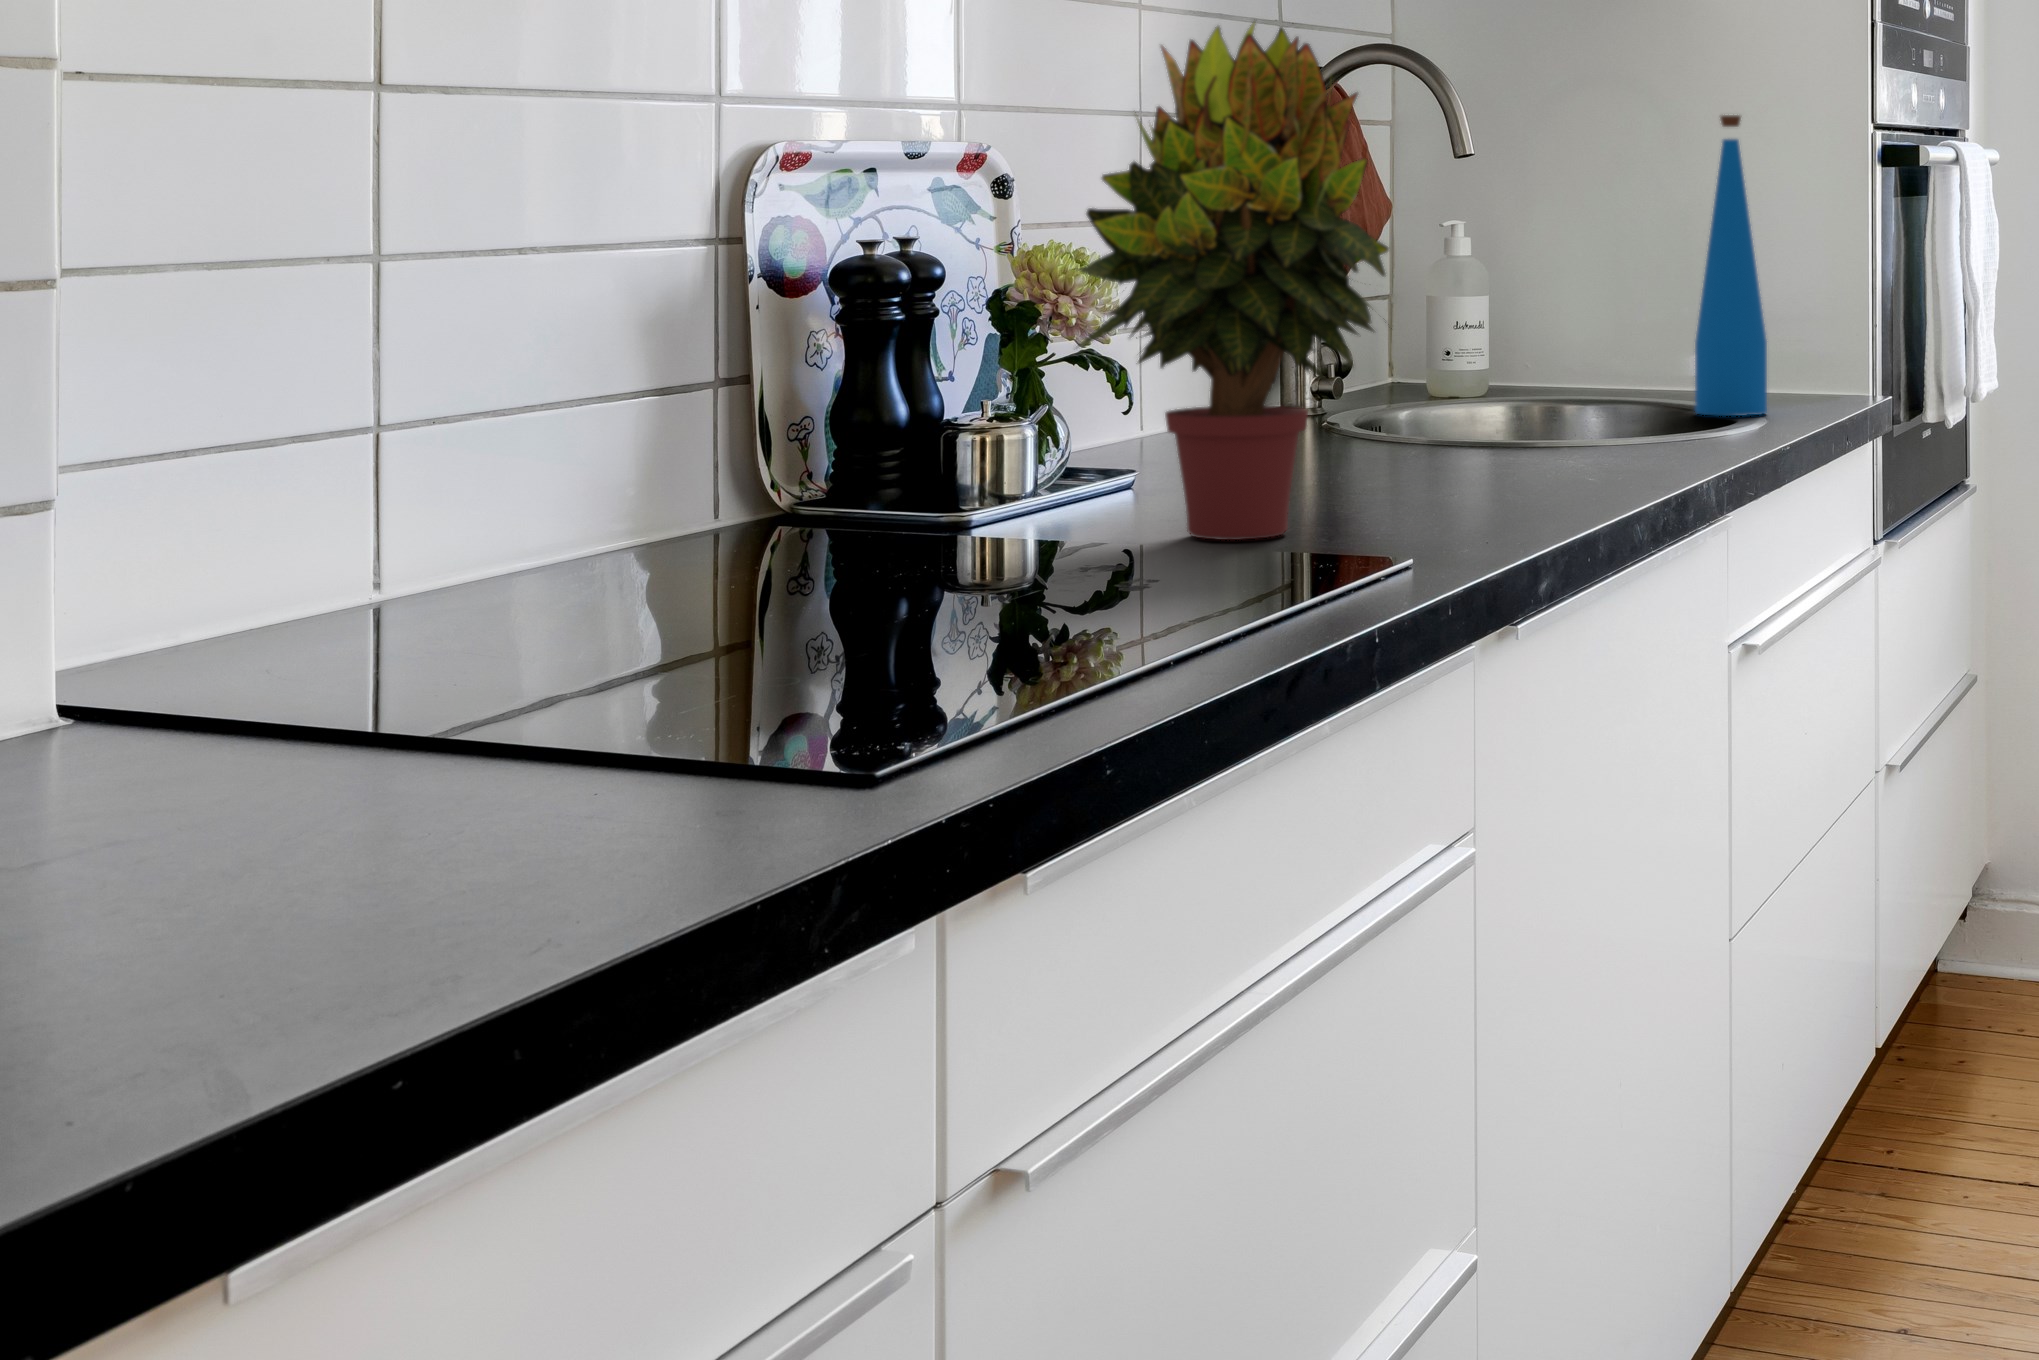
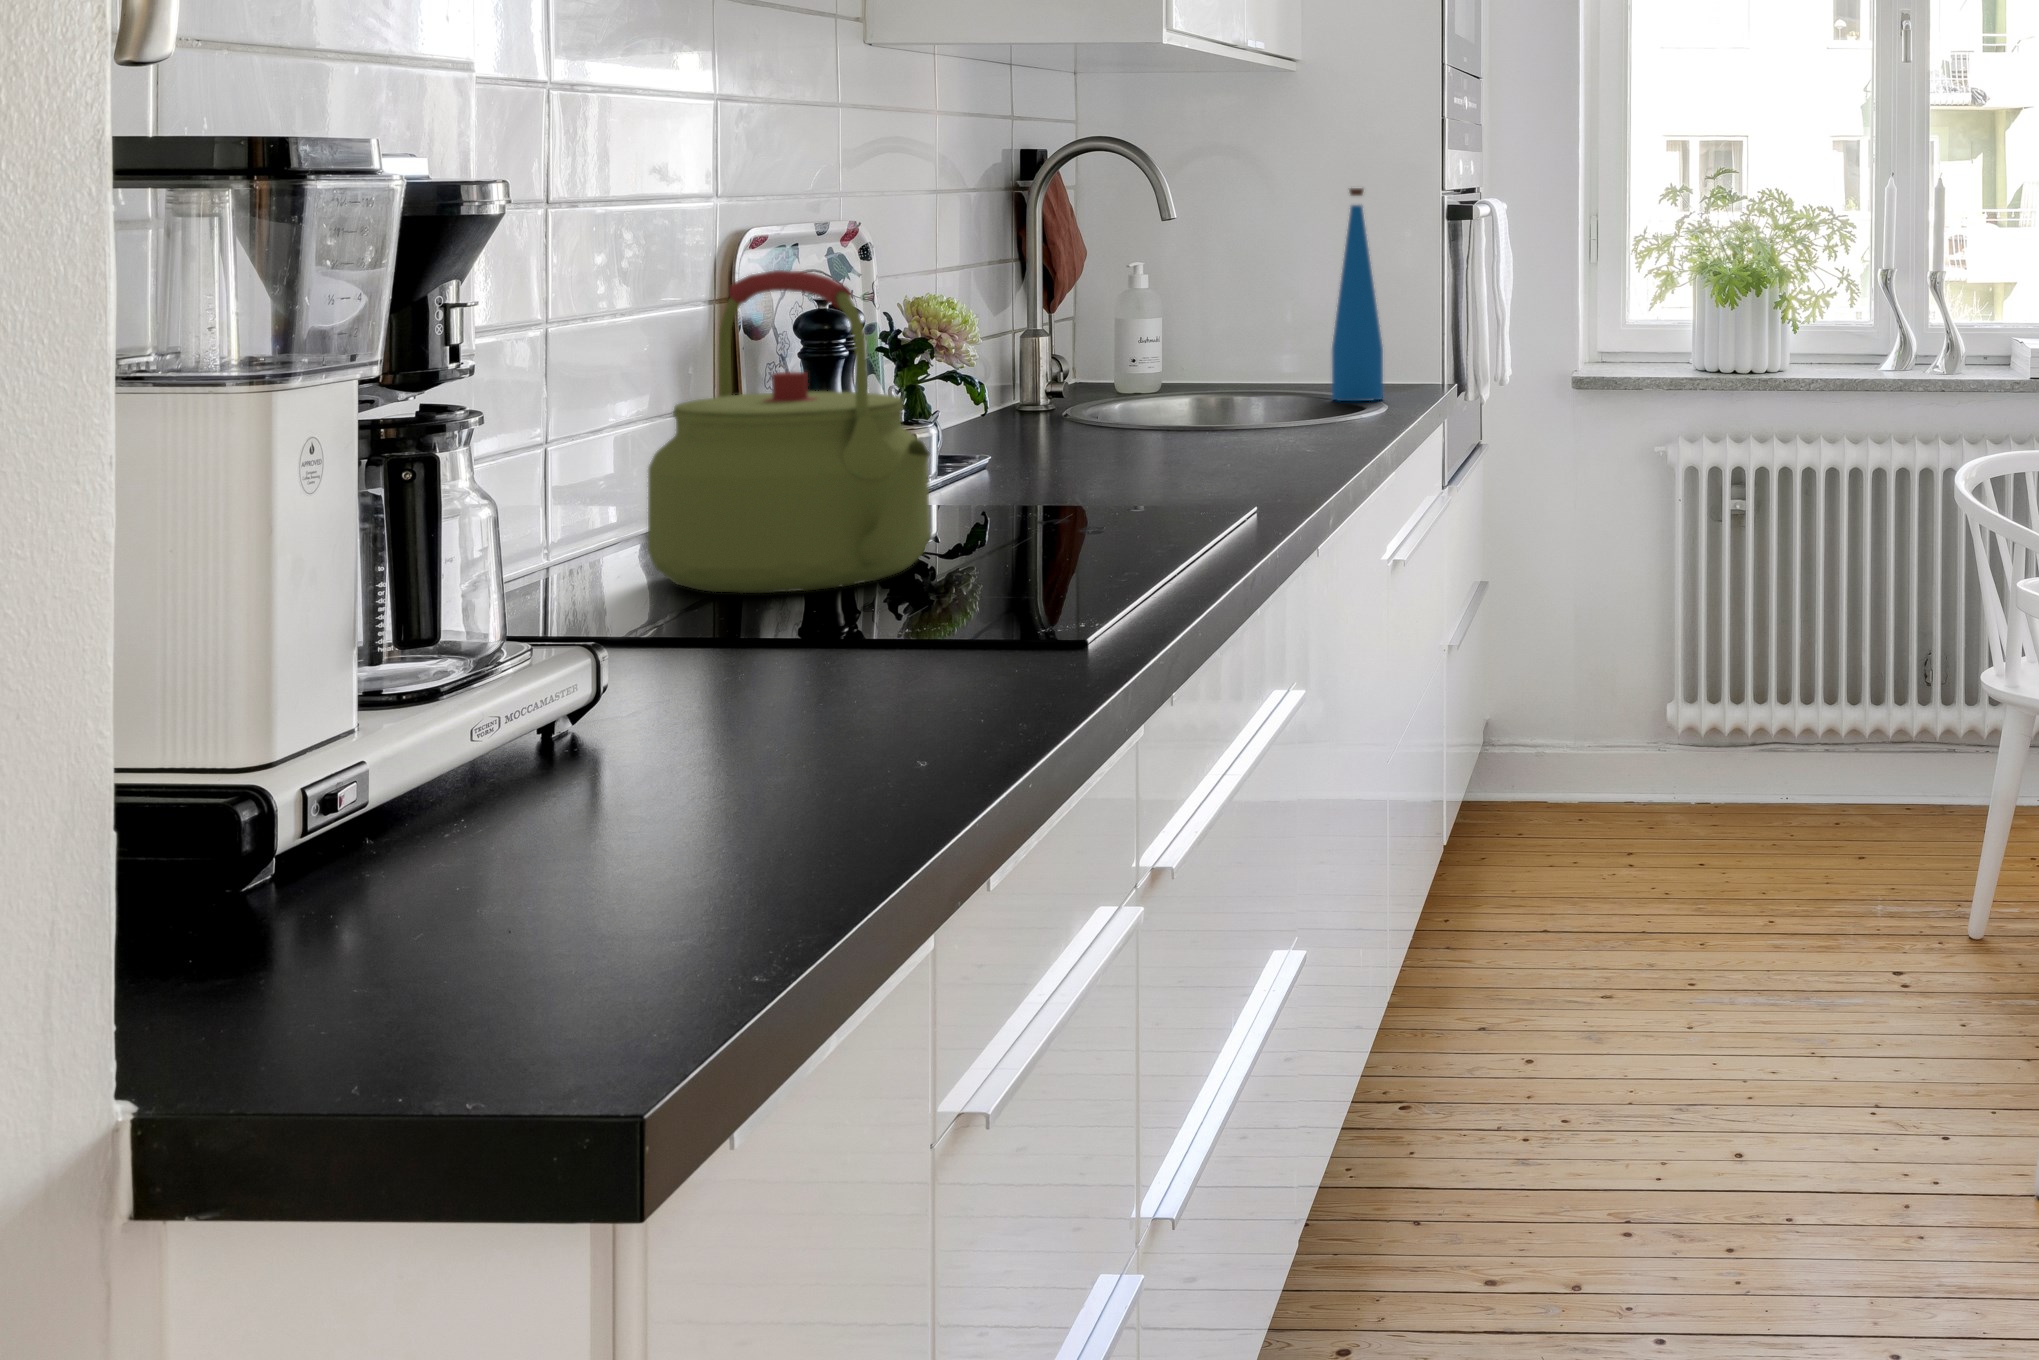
potted plant: present [1074,22,1392,540] -> none [1003,150,1227,499]
kettle: none [401,172,832,663] -> present [648,270,930,593]

